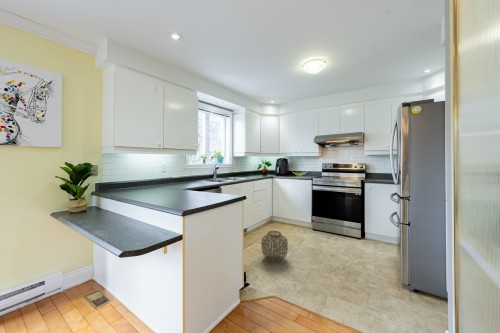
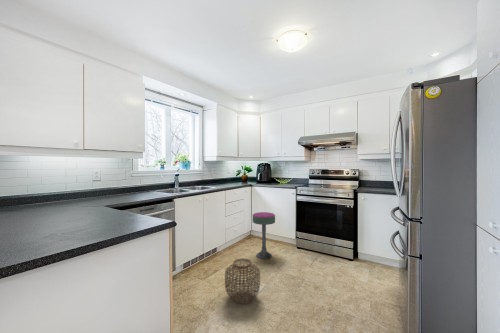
bar stool: none [276,199,295,235] -> present [253,212,275,259]

